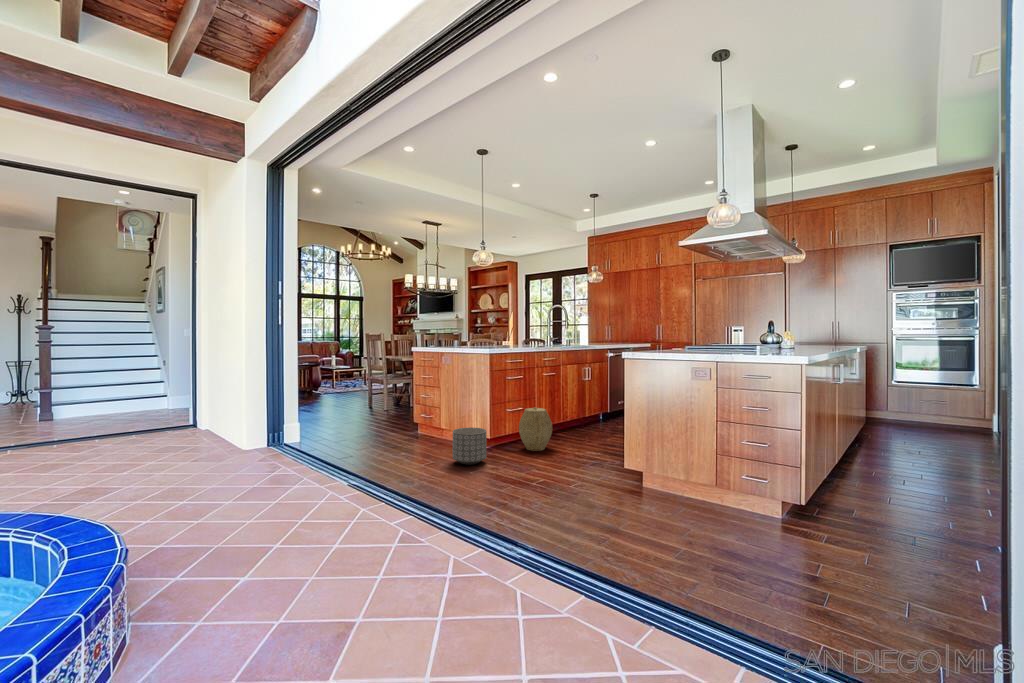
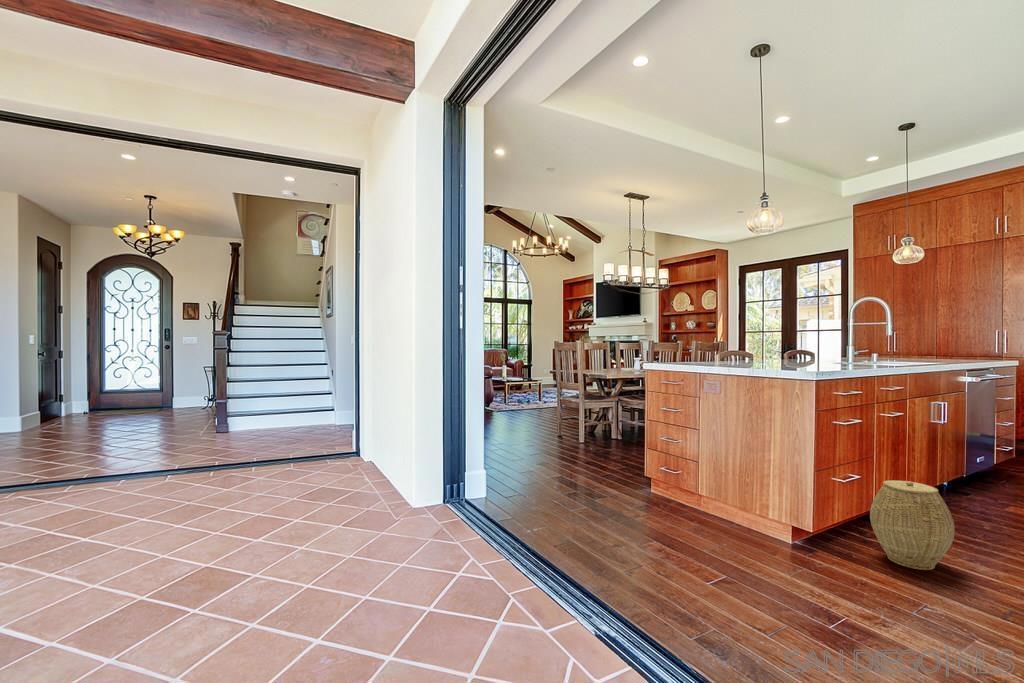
planter: present [453,428,486,465] -> none [767,517,844,599]

